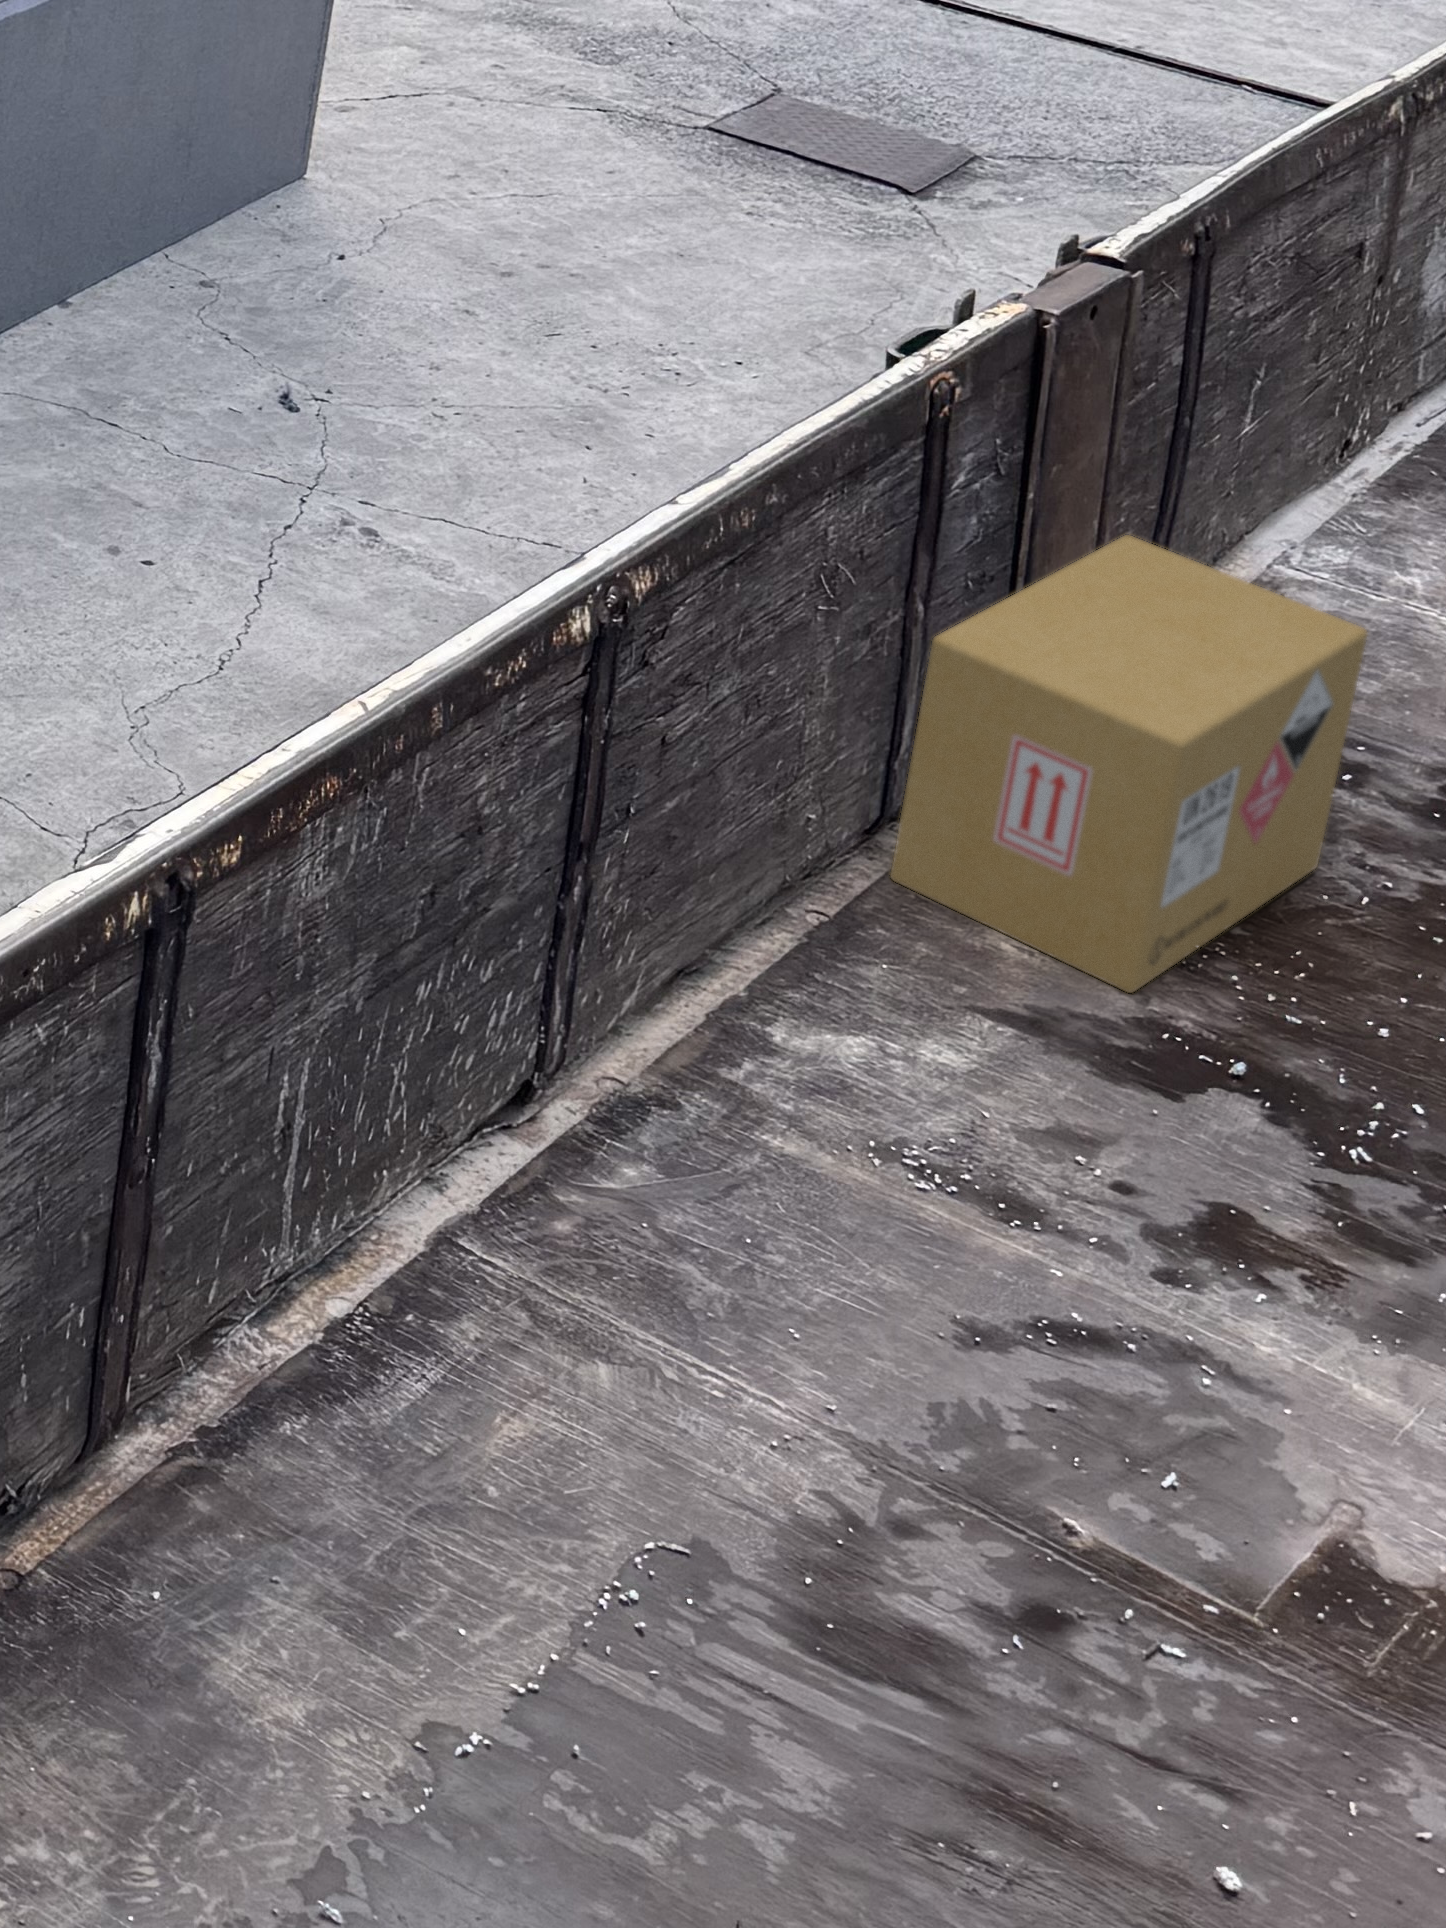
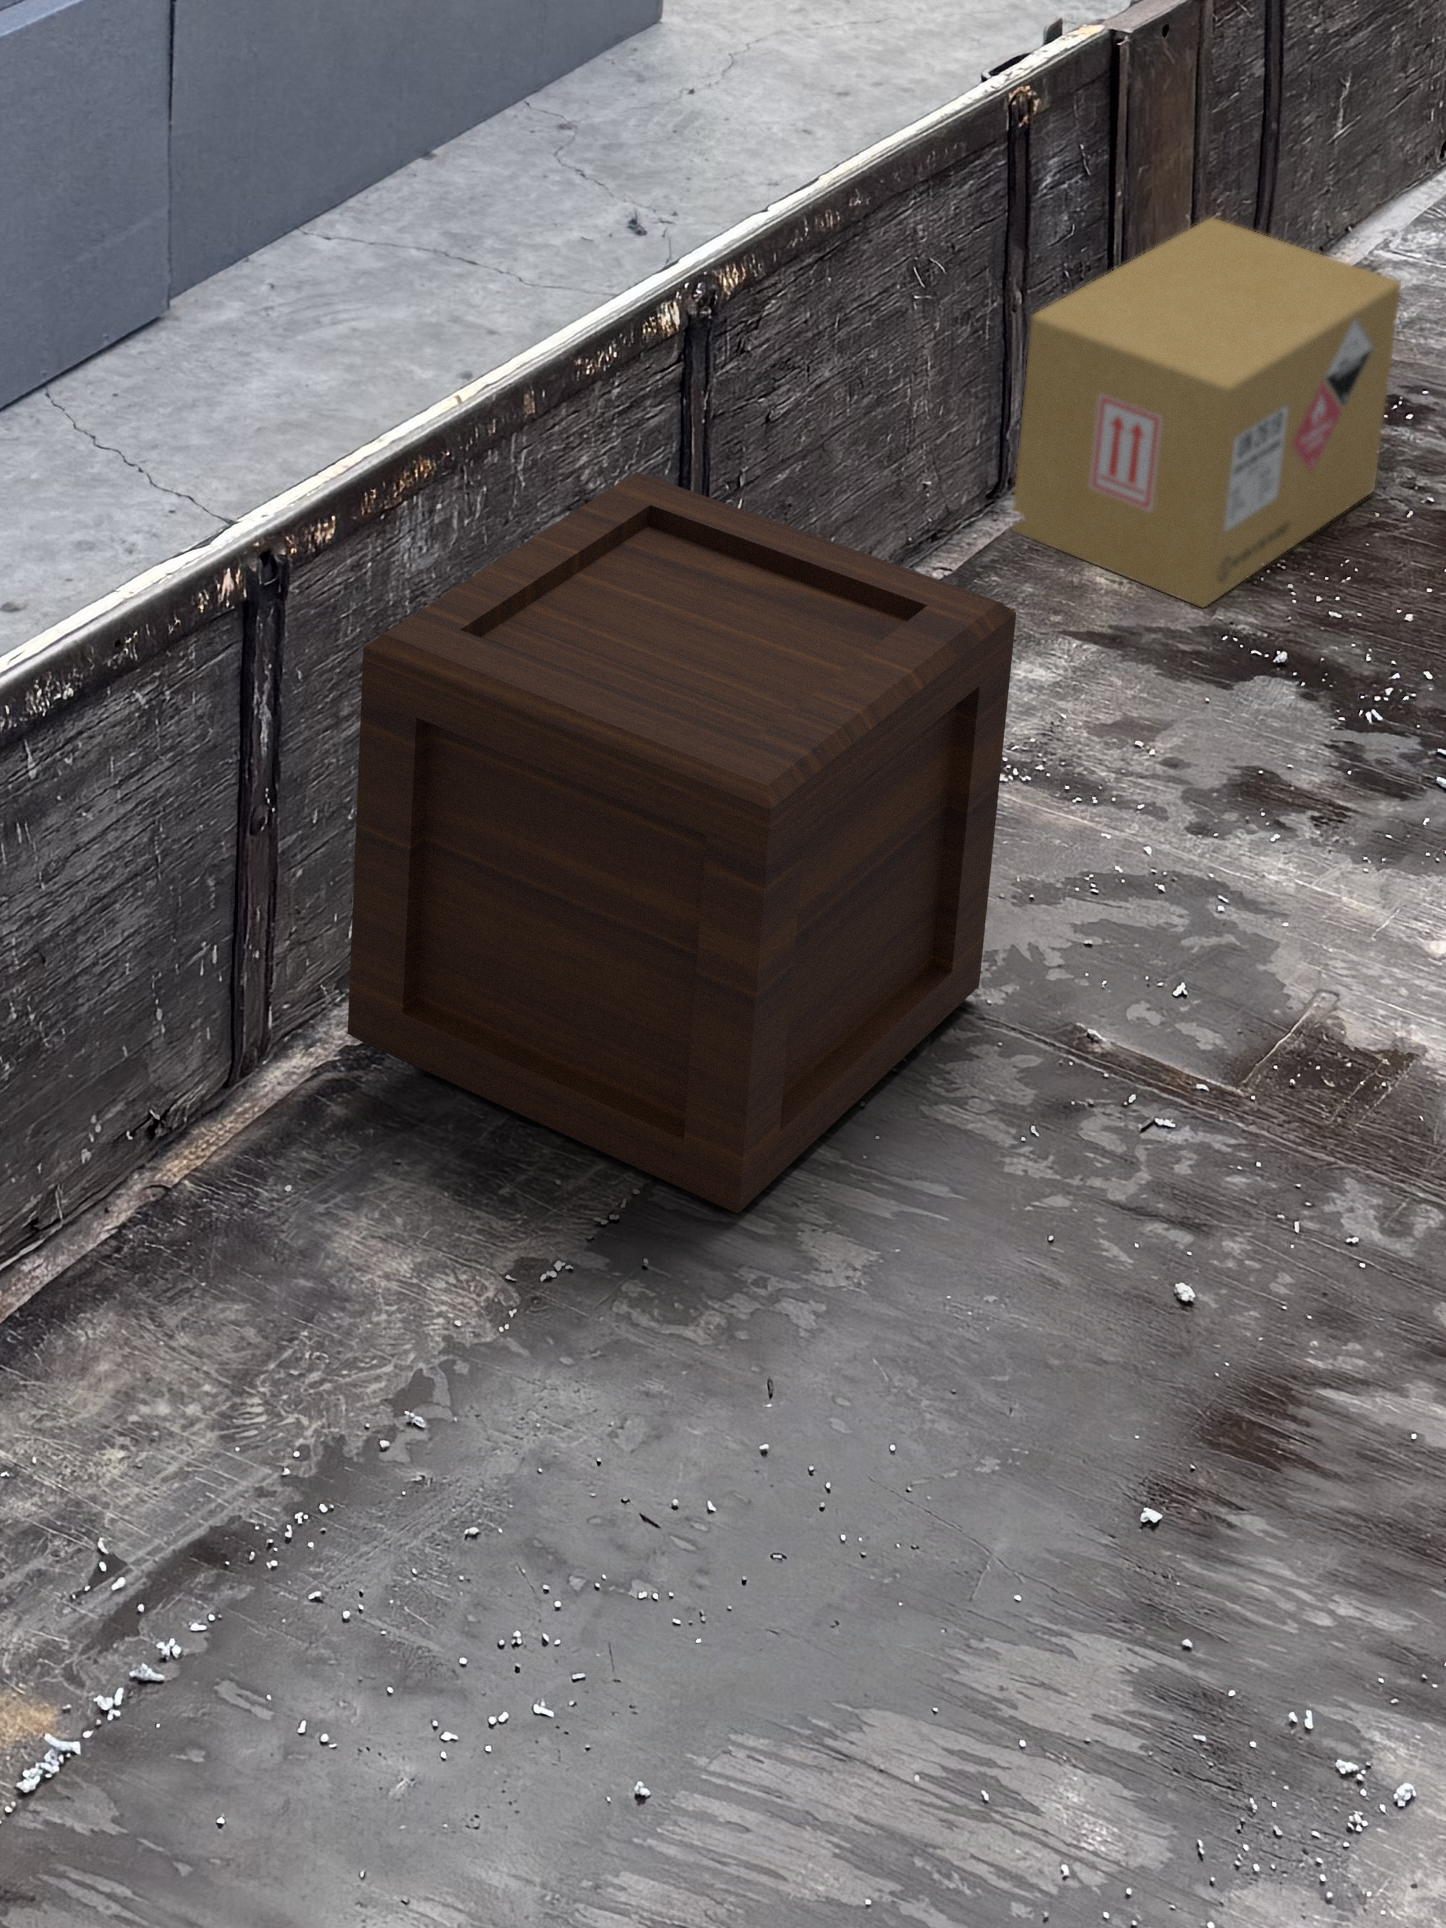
wooden crate: none [203,803,1012,1693] -> present [347,472,1016,1213]

